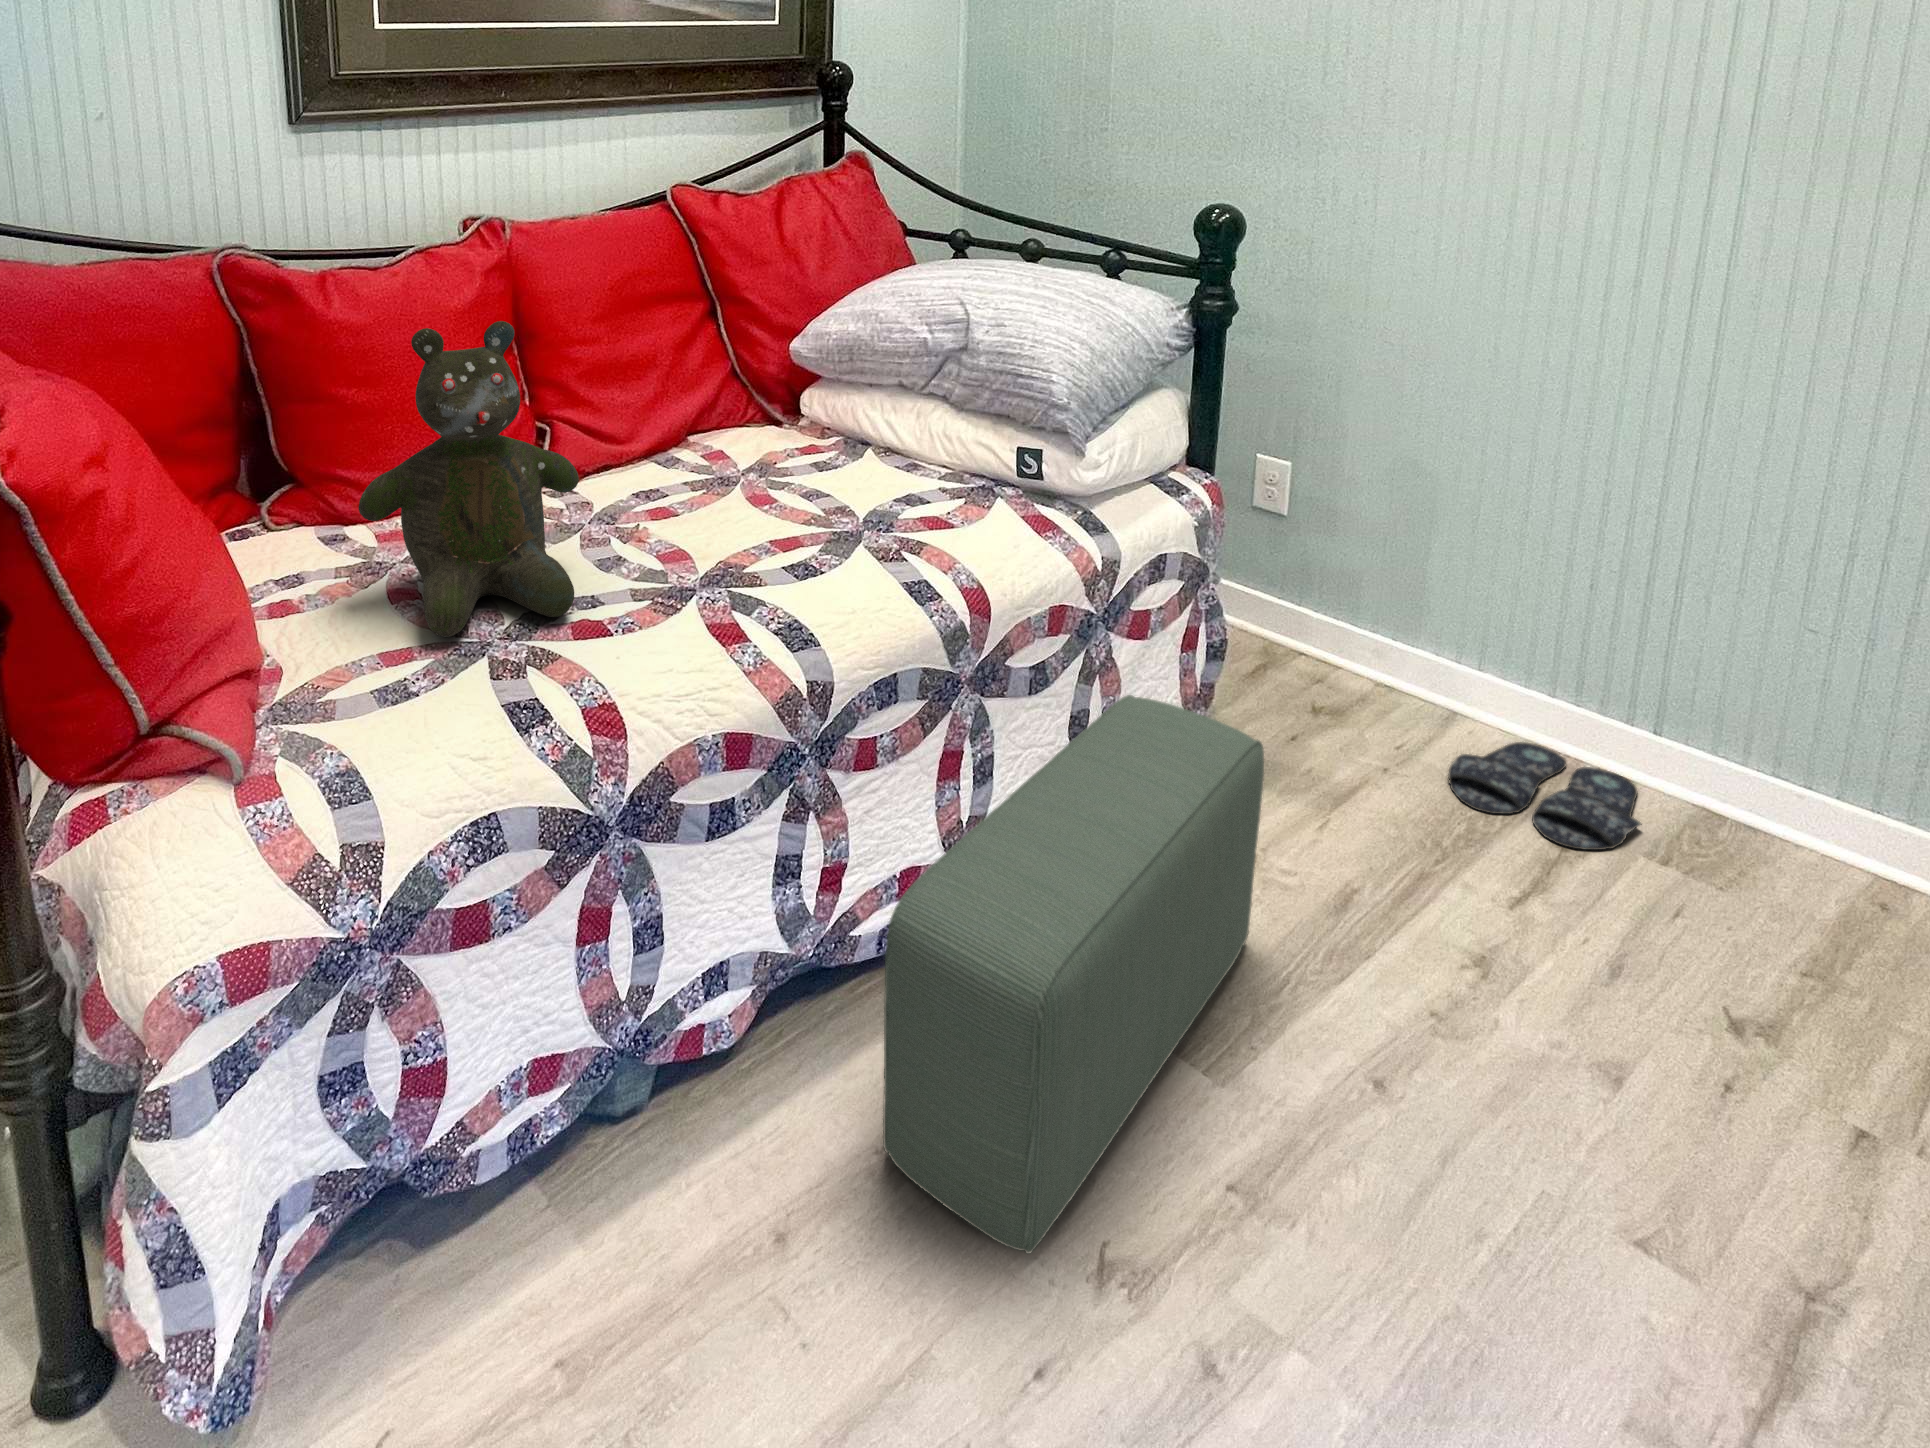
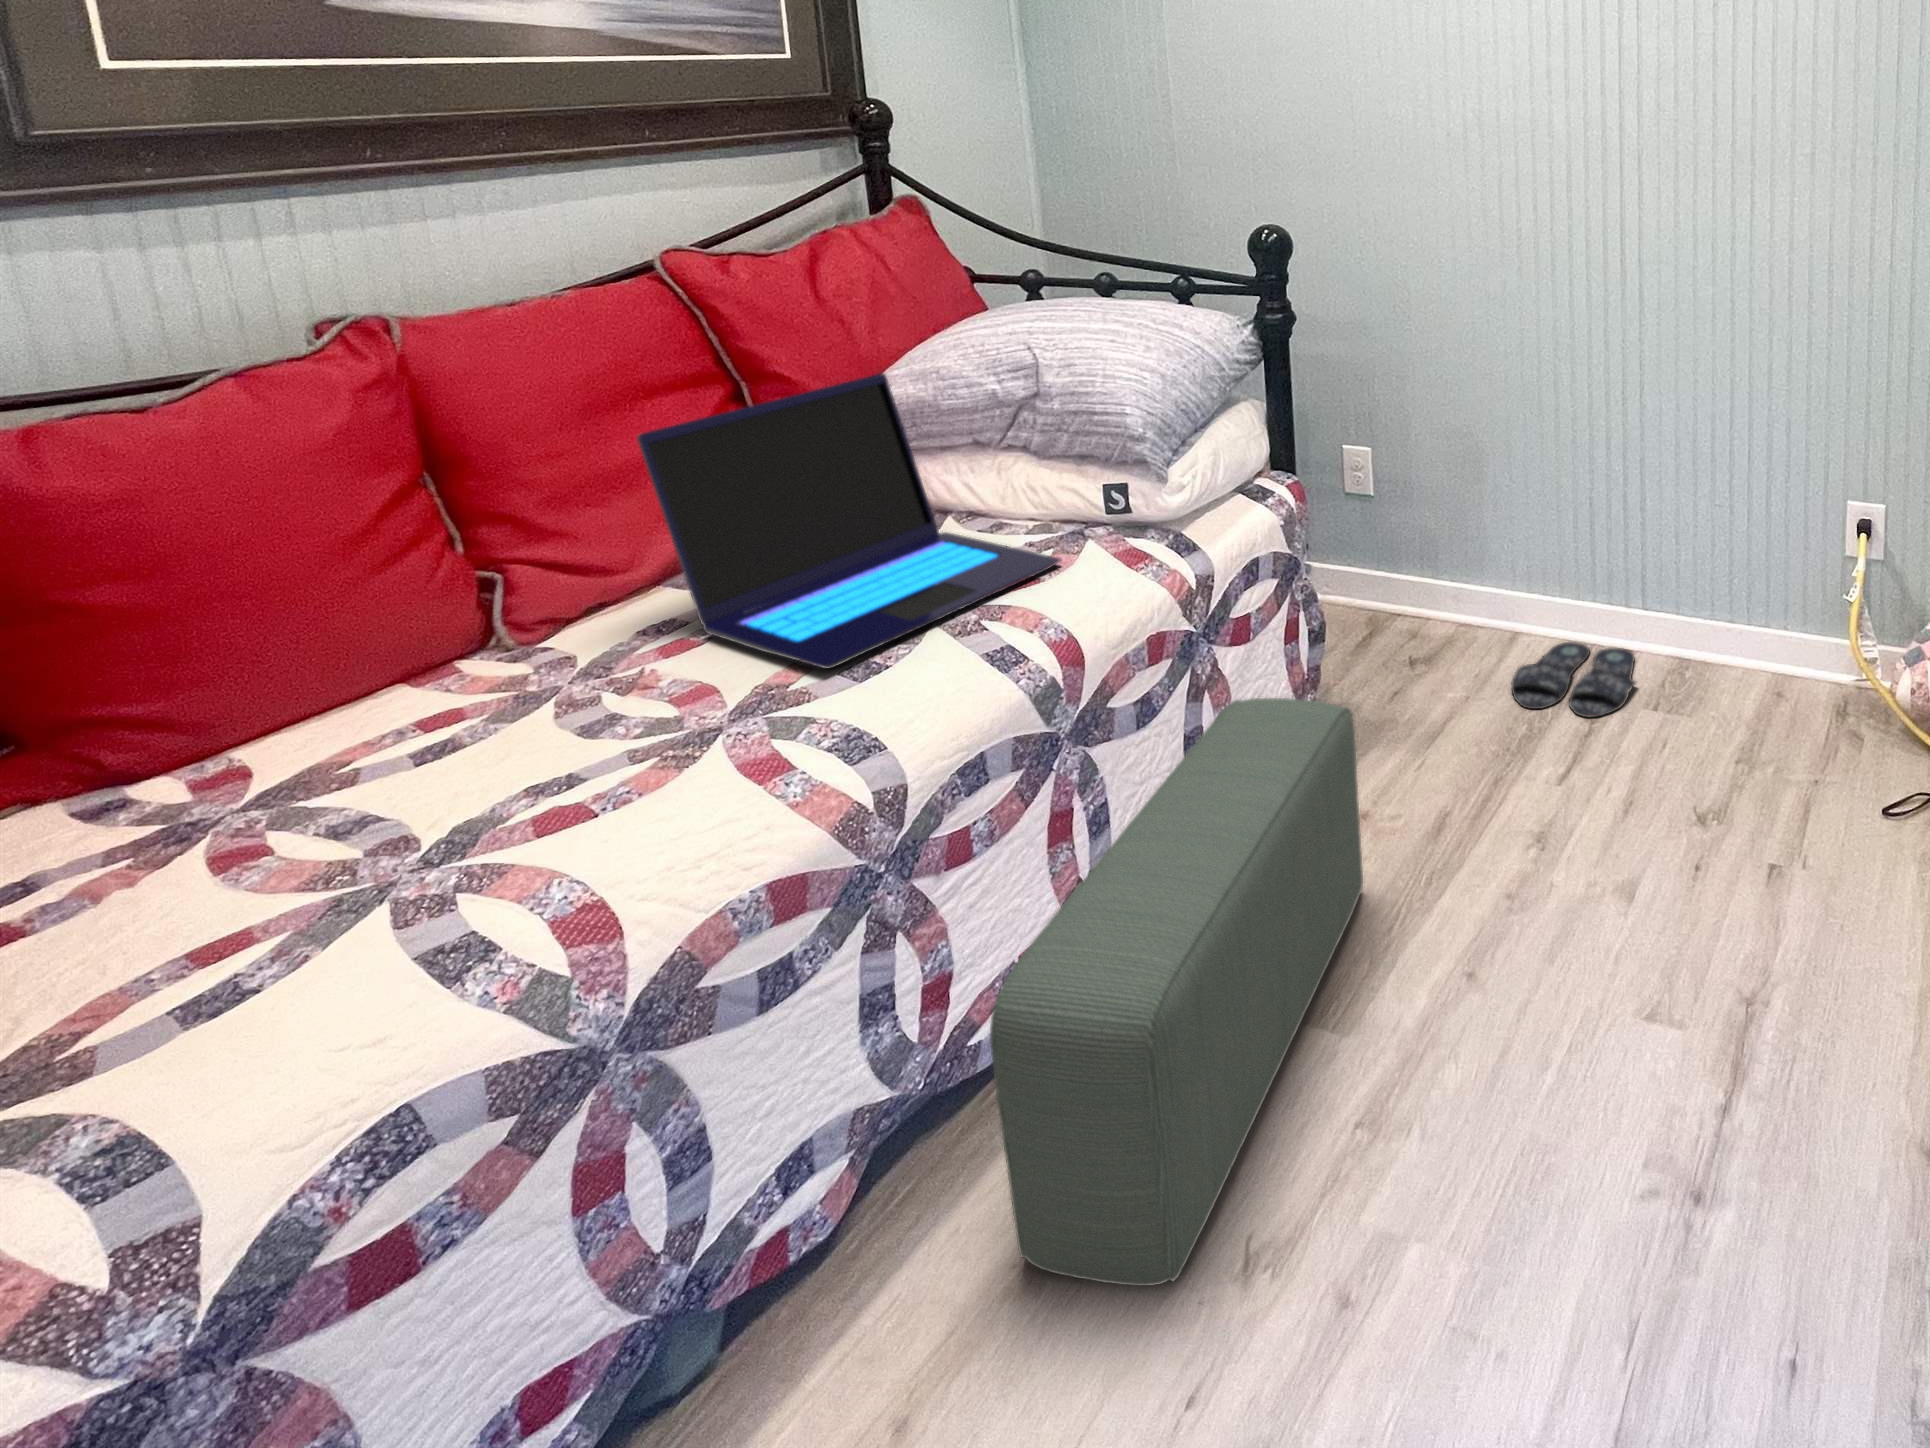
laptop: none [652,308,974,562] -> present [637,373,1061,669]
teddy bear: present [359,321,579,637] -> none [124,456,533,898]

